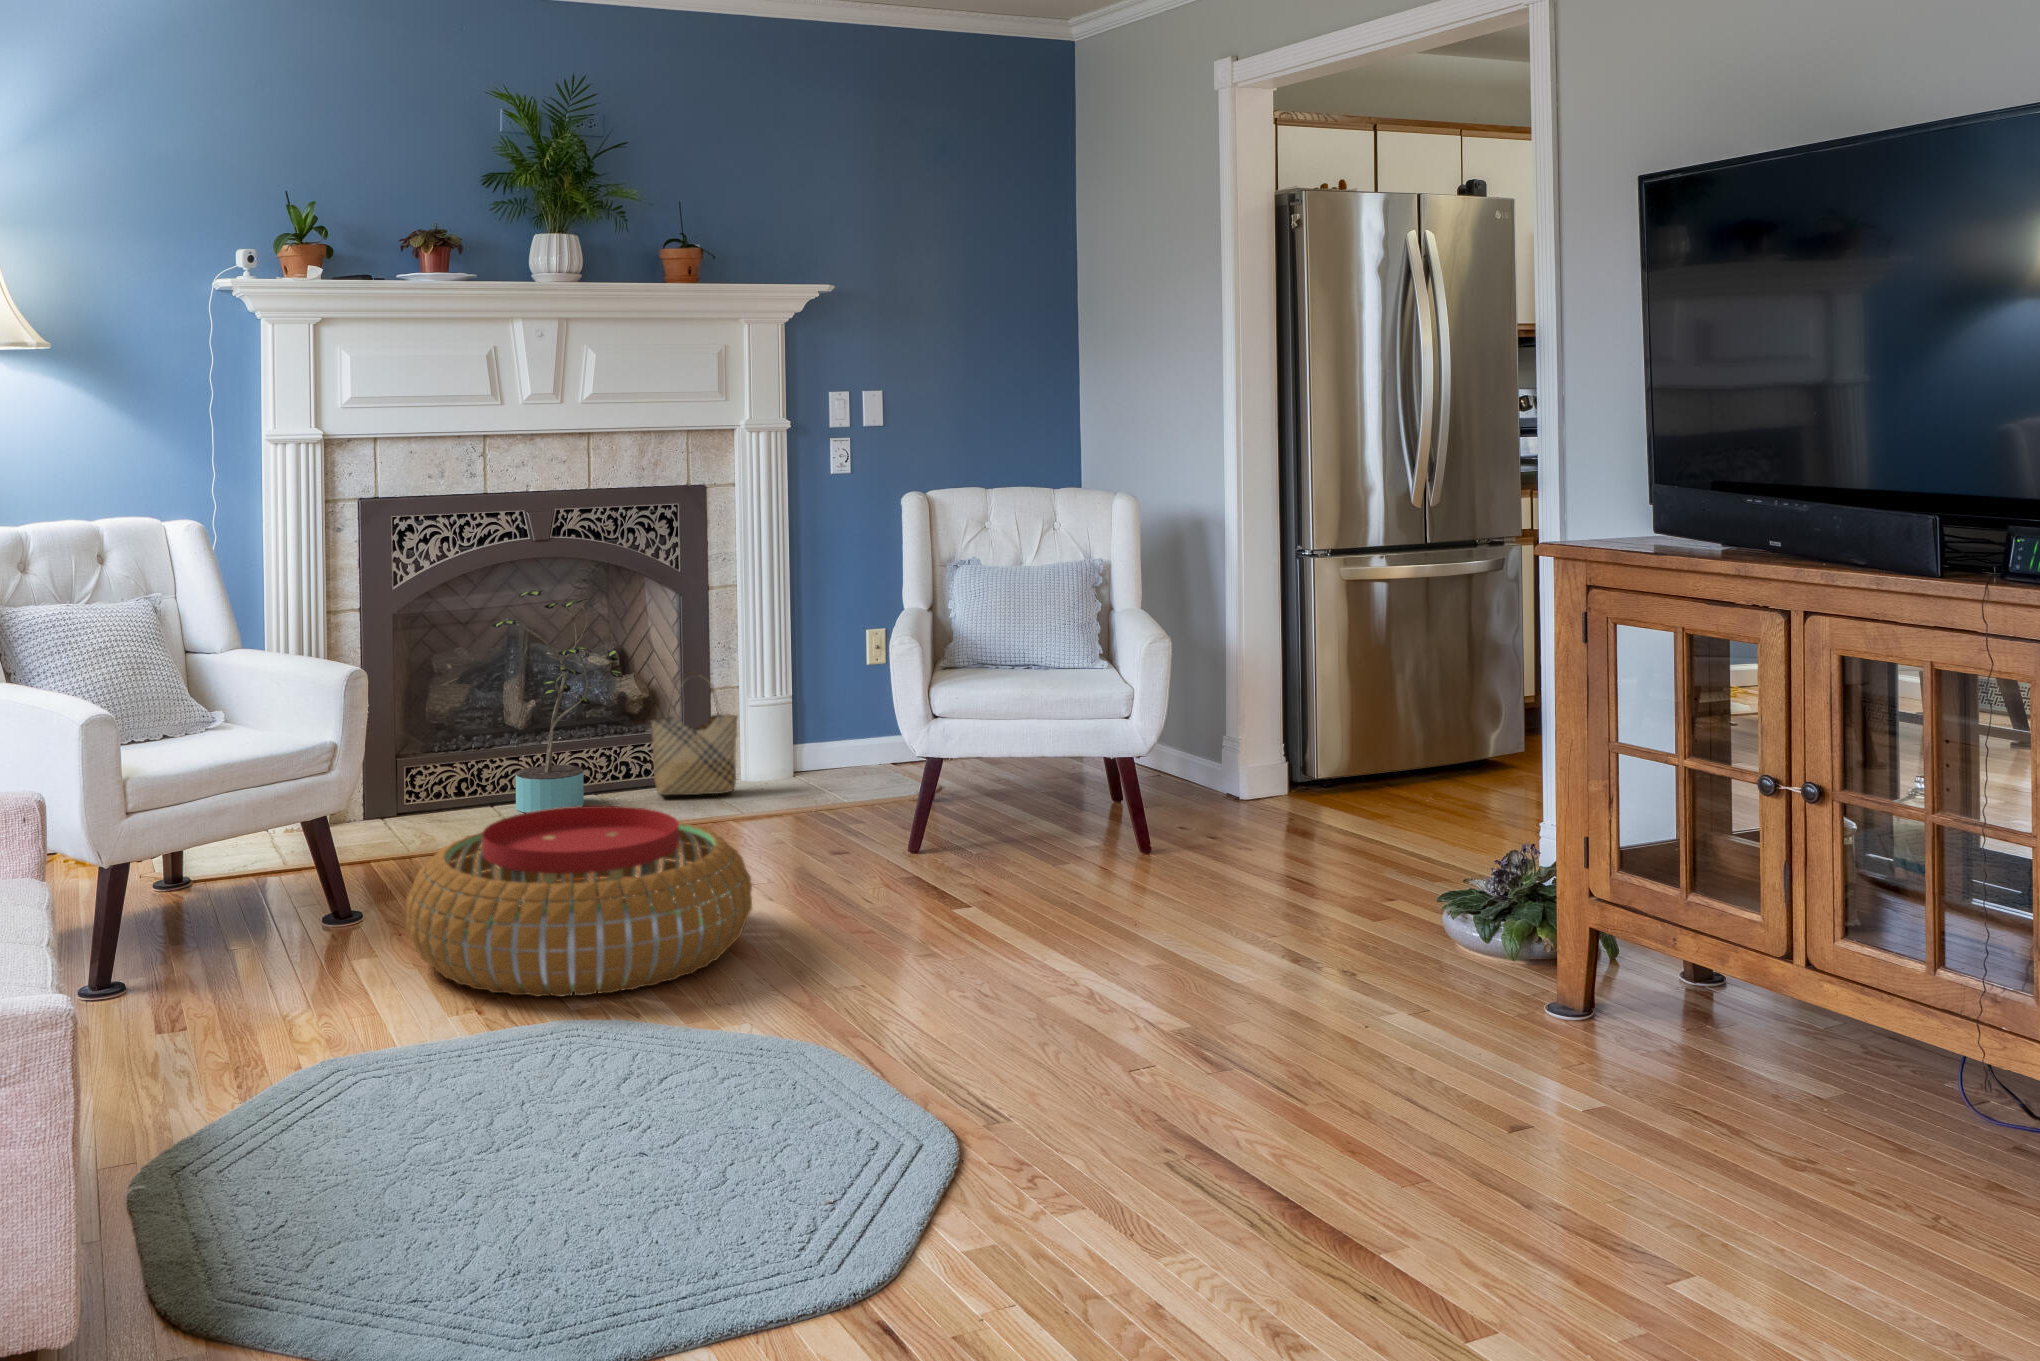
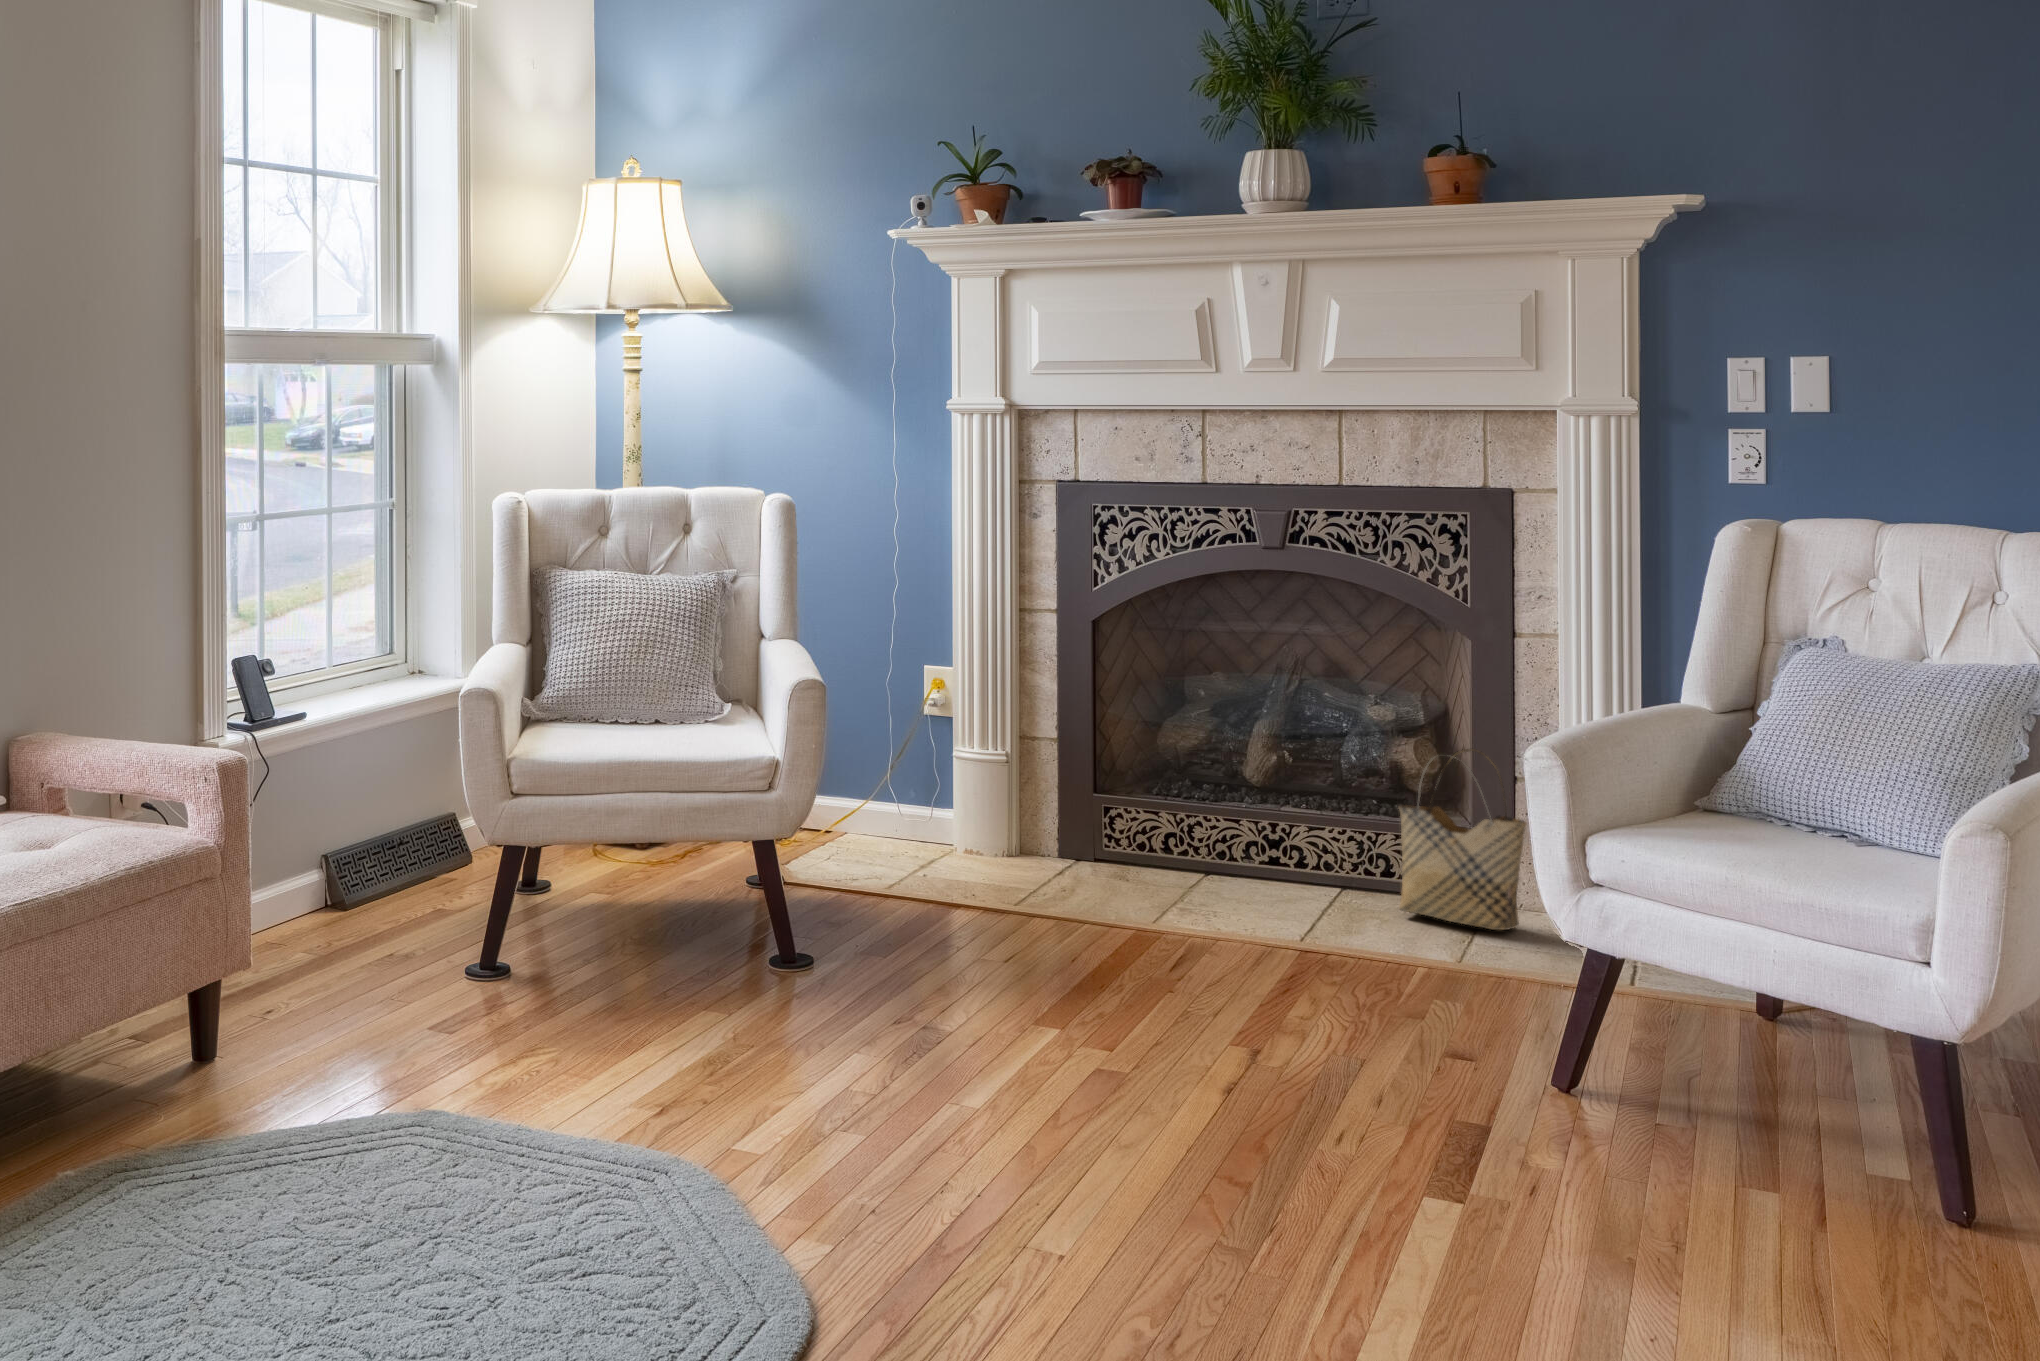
potted plant: present [491,590,623,813] -> none [1179,610,1347,903]
pouf: present [406,806,752,997] -> none [661,880,1109,1151]

